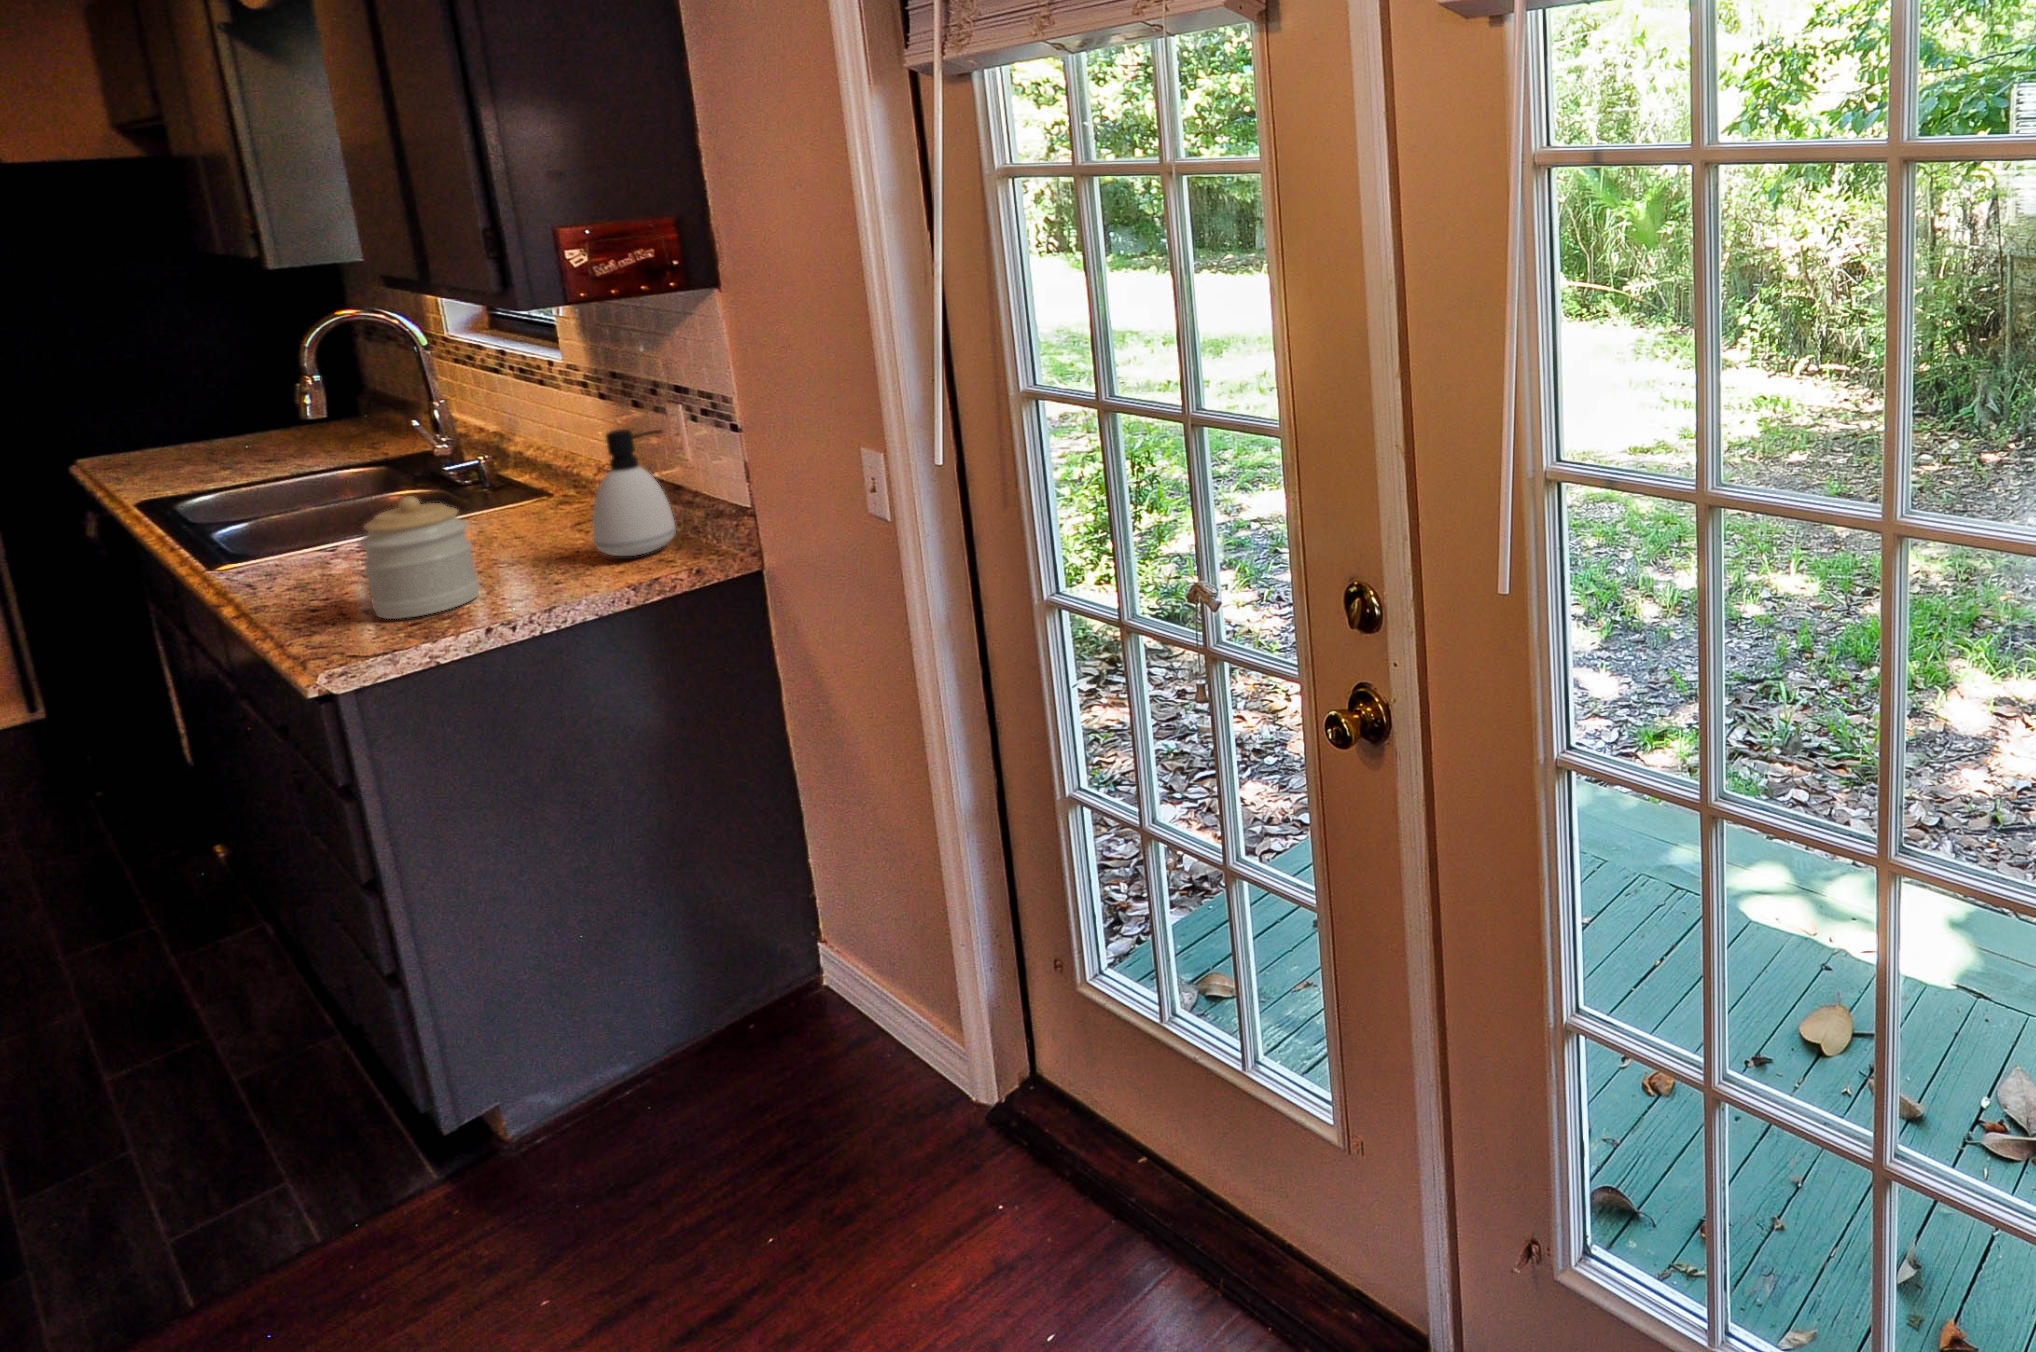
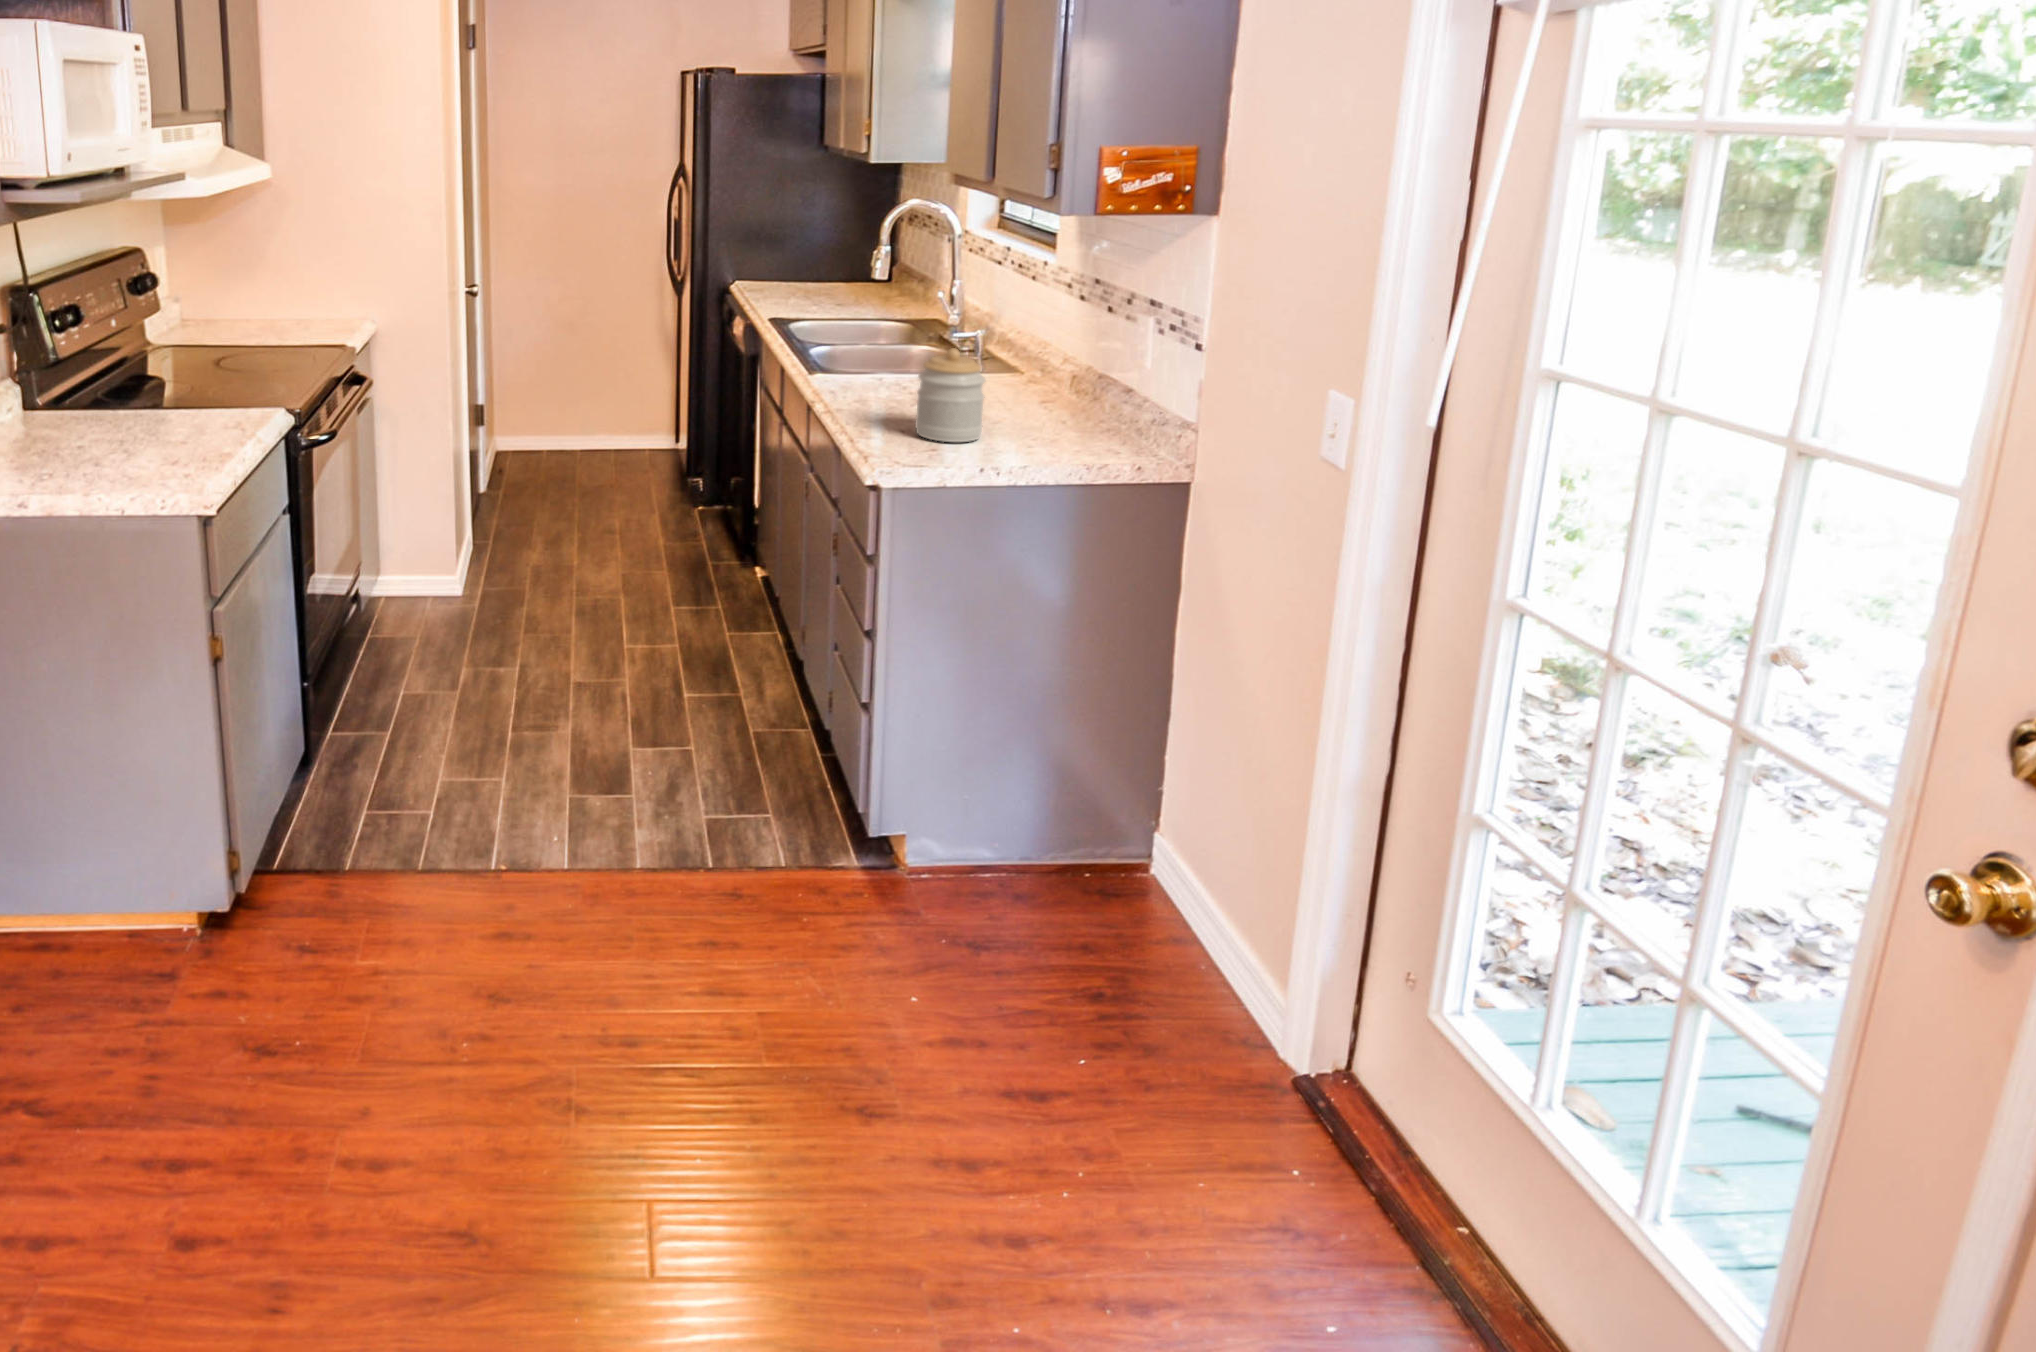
soap dispenser: present [593,429,676,556] -> none [1063,328,1137,439]

